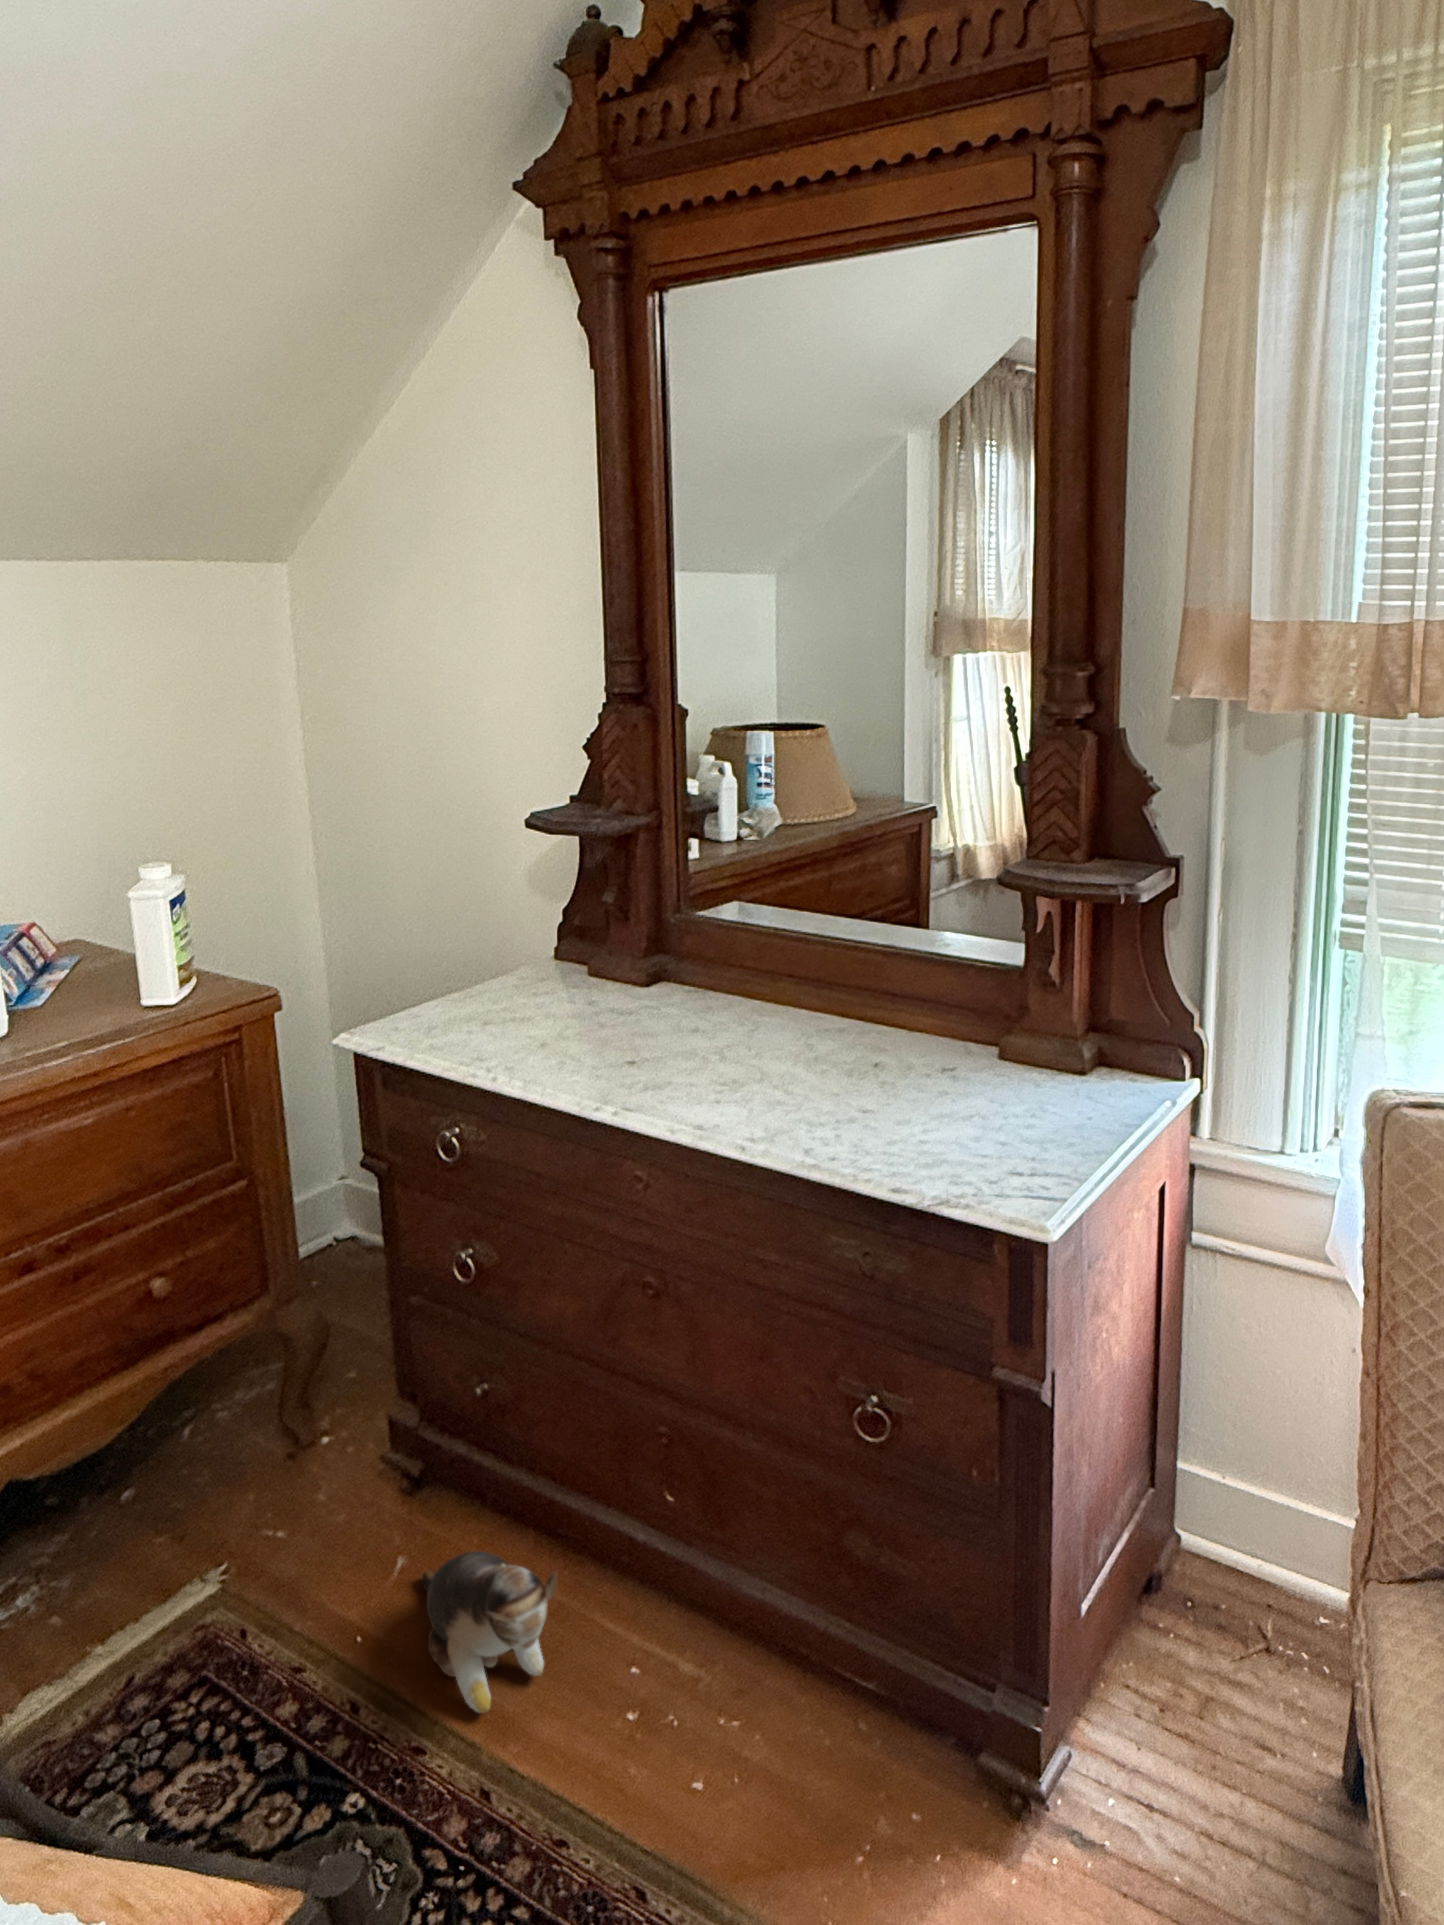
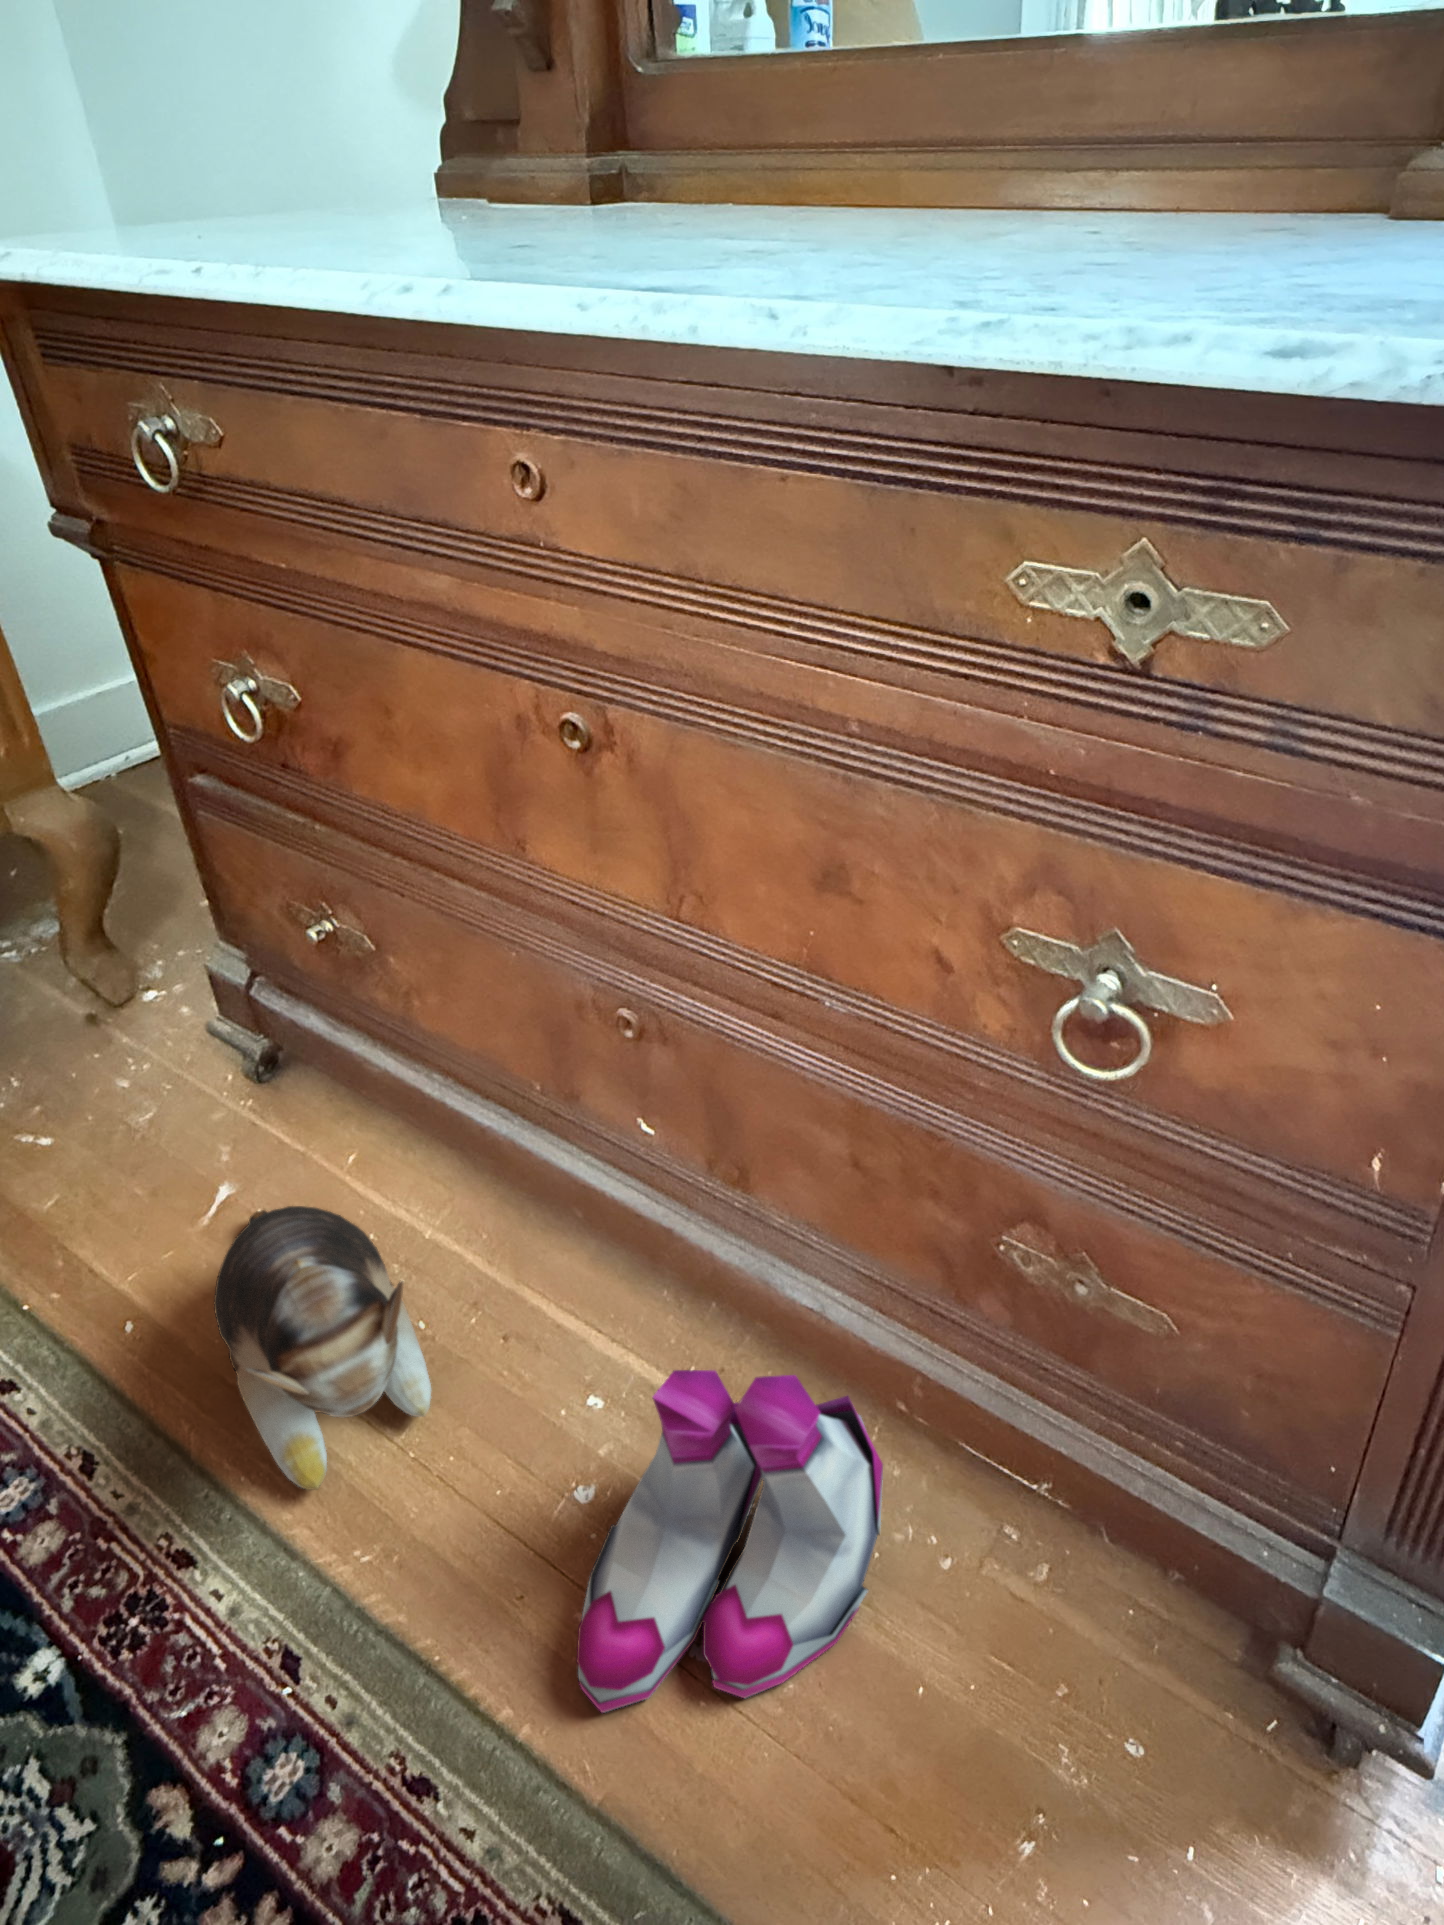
boots: none [635,1613,789,1809] -> present [577,1370,883,1713]

